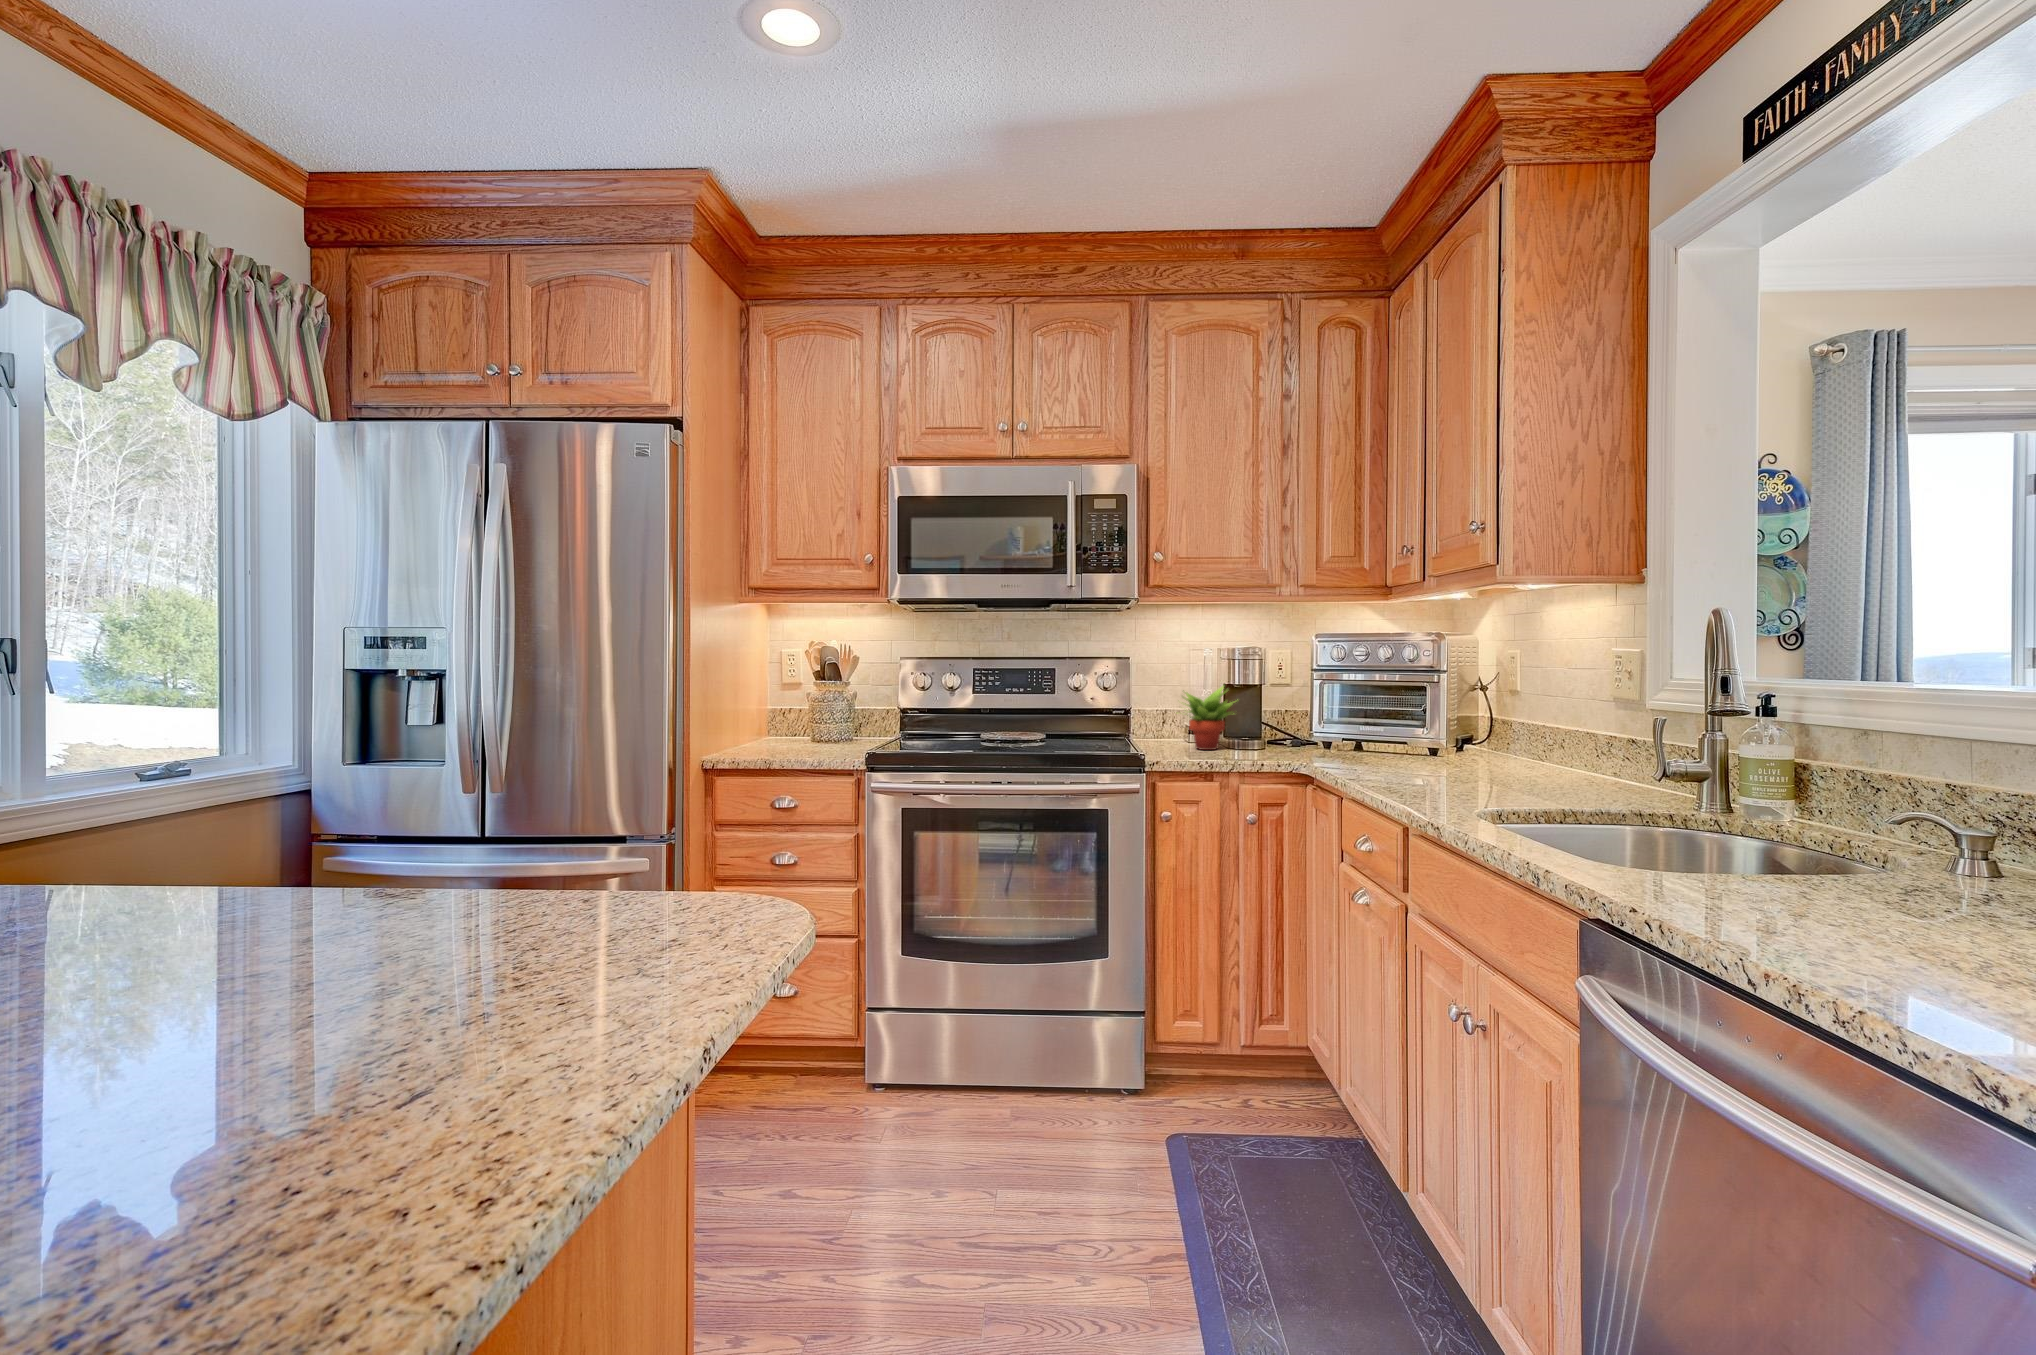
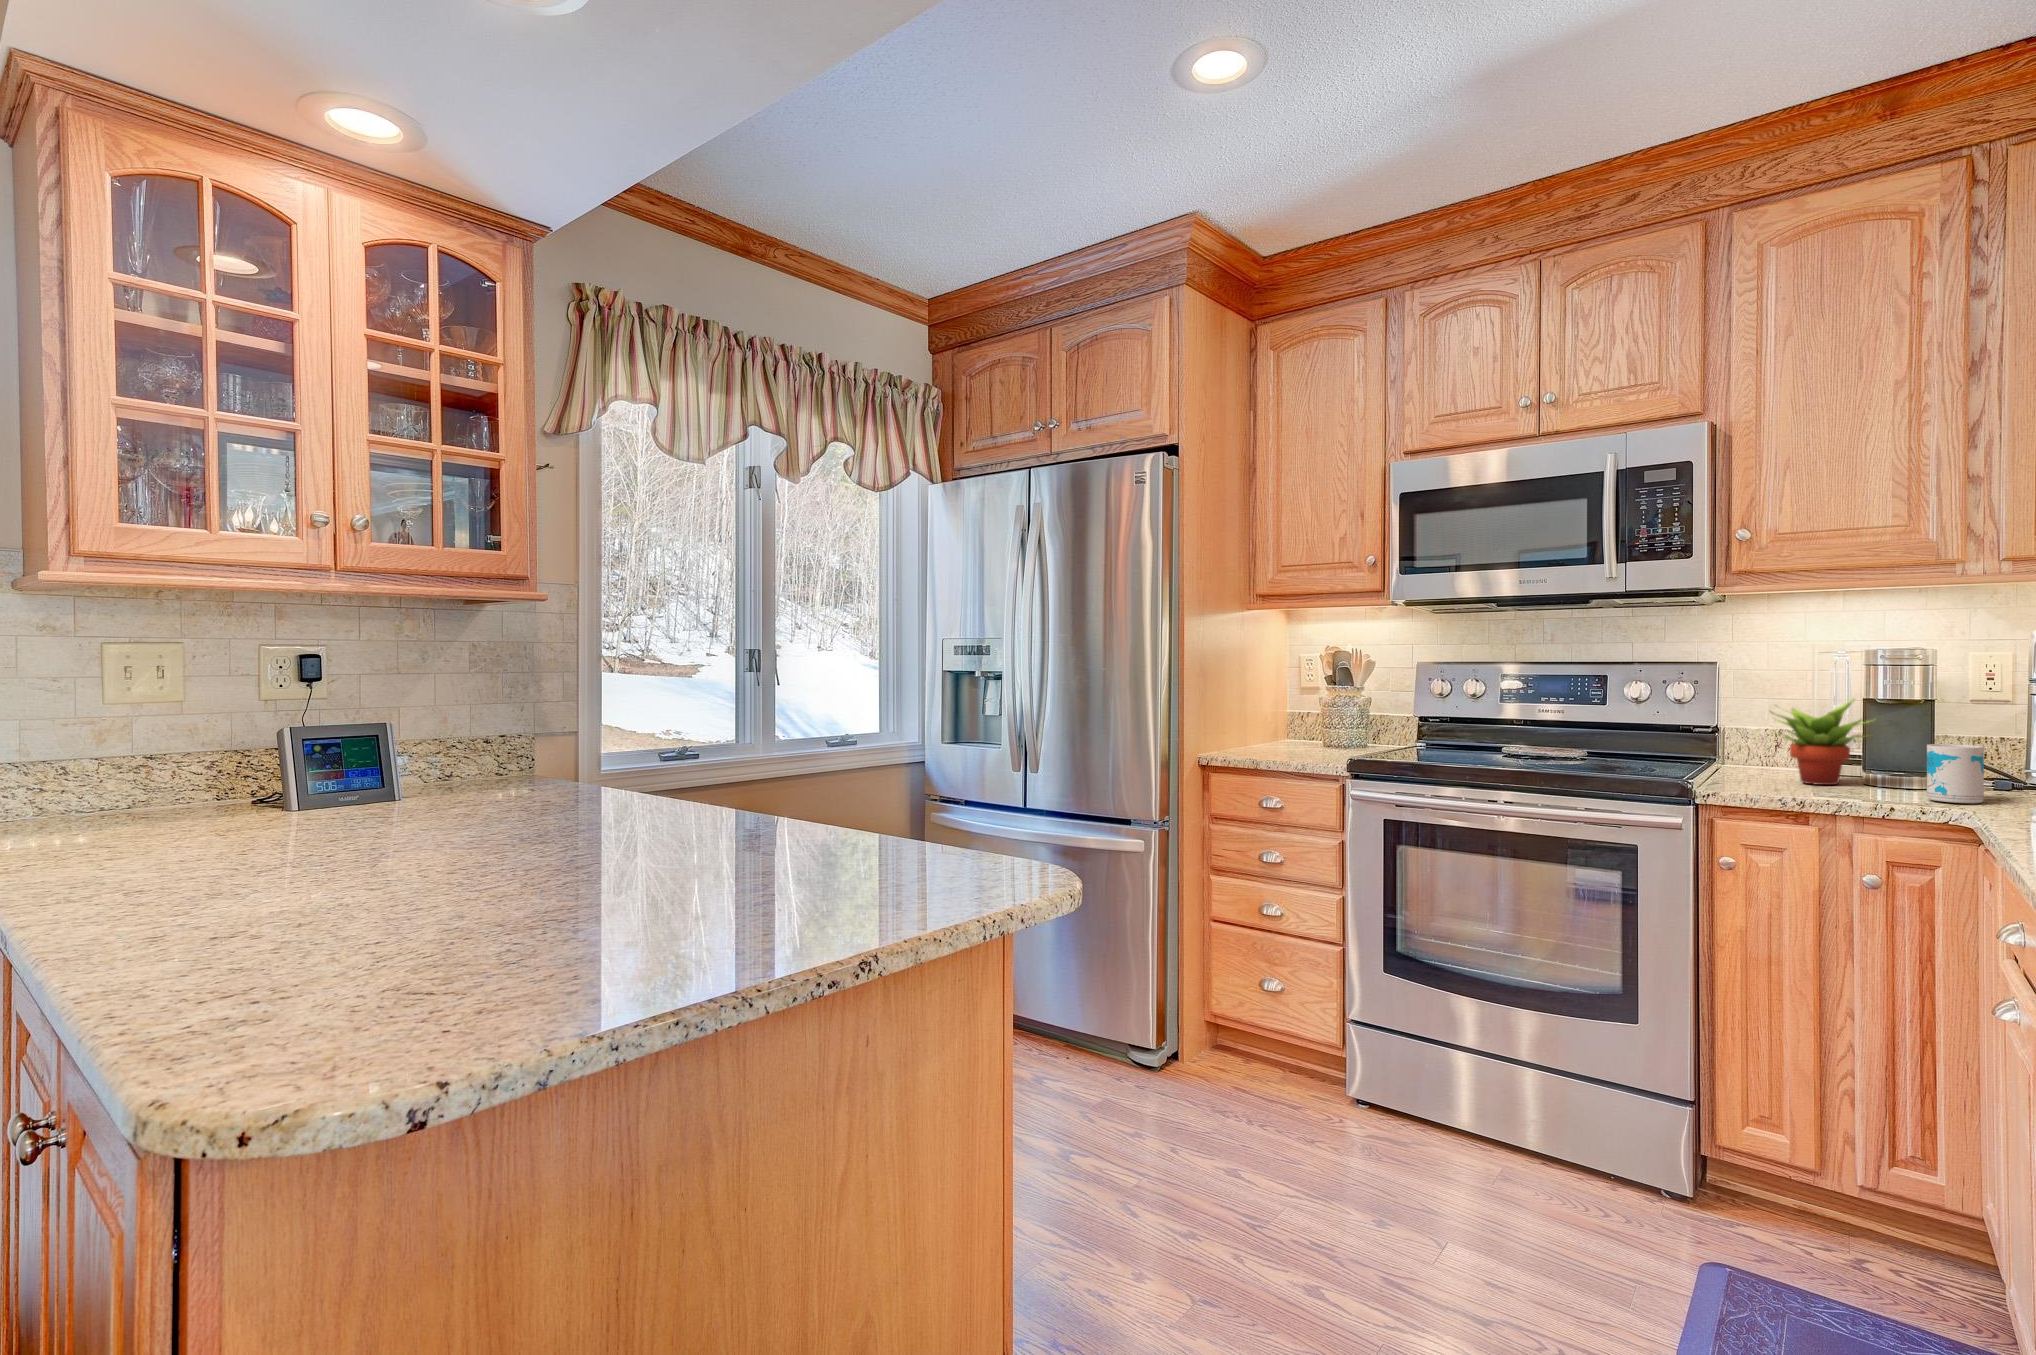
mug: none [1279,717,1310,759] -> present [1927,744,1984,803]

